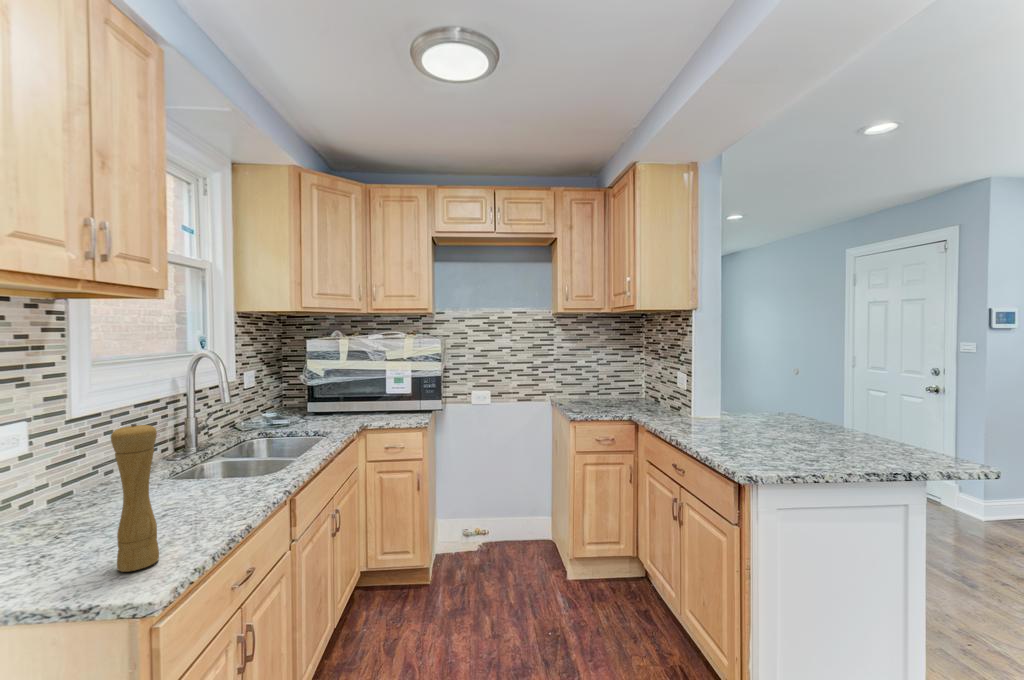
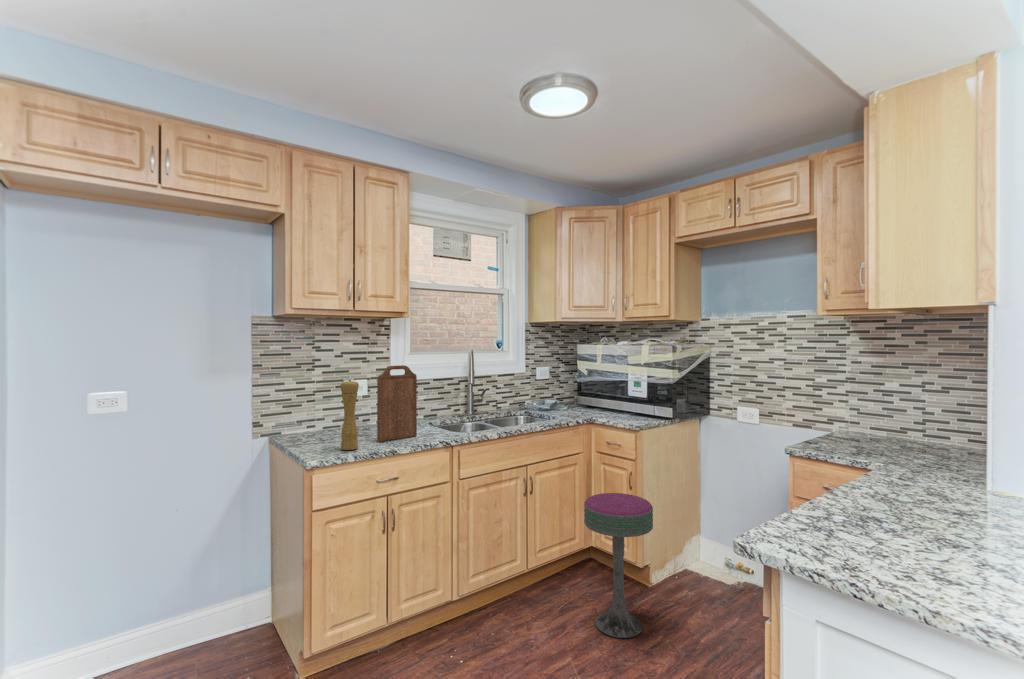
cutting board: none [153,384,207,531] -> present [377,365,417,441]
bar stool: none [416,491,487,644] -> present [584,493,653,638]

